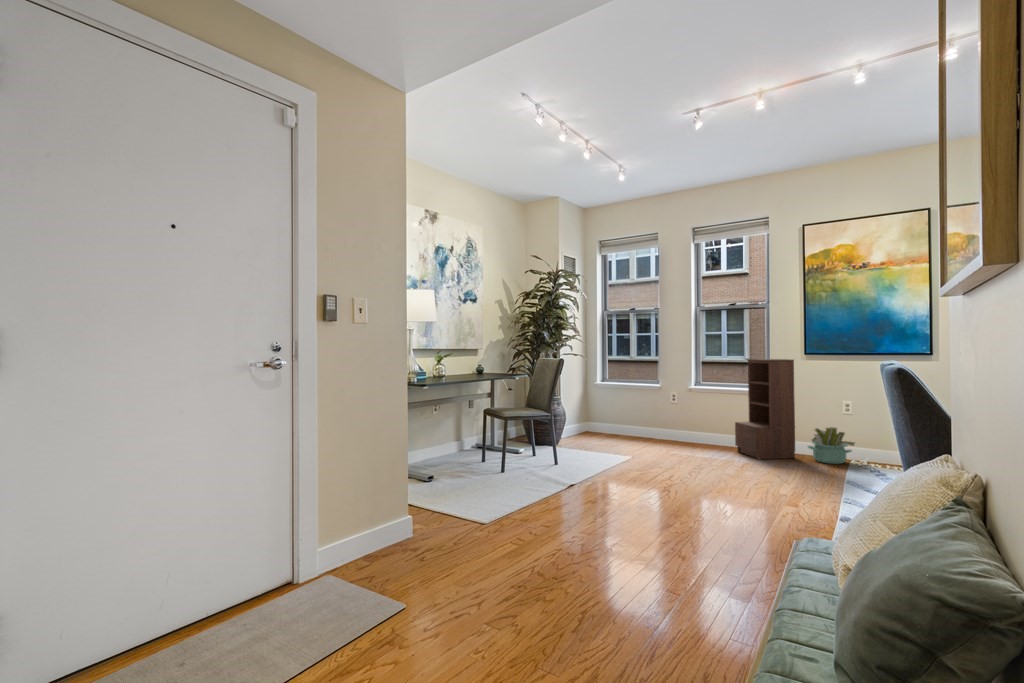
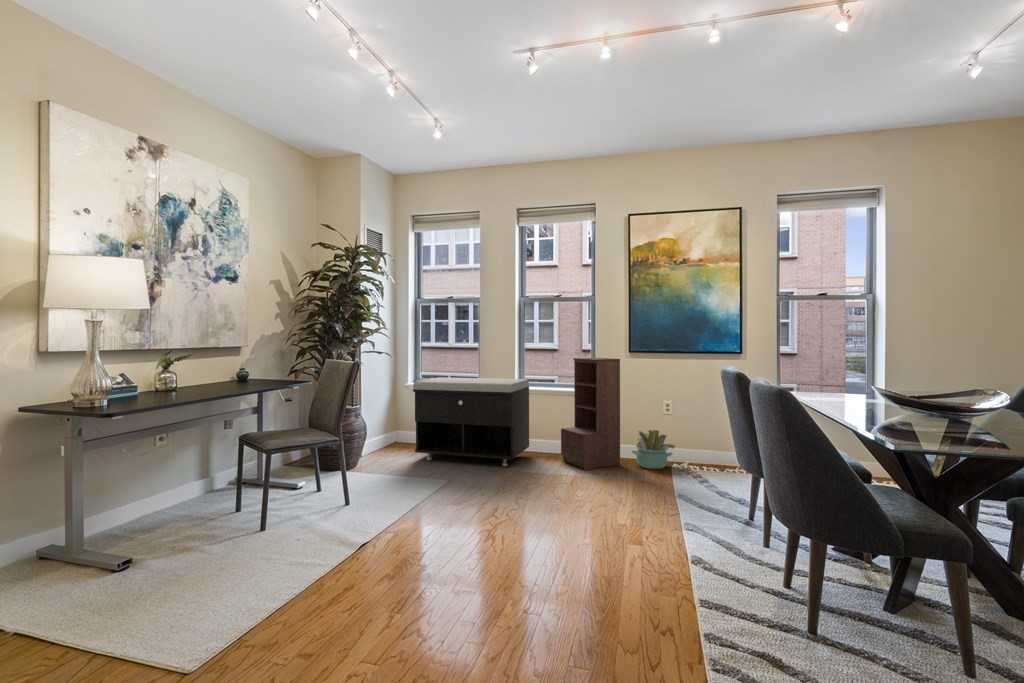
storage bench: none [602,375,705,451] -> present [413,377,529,466]

